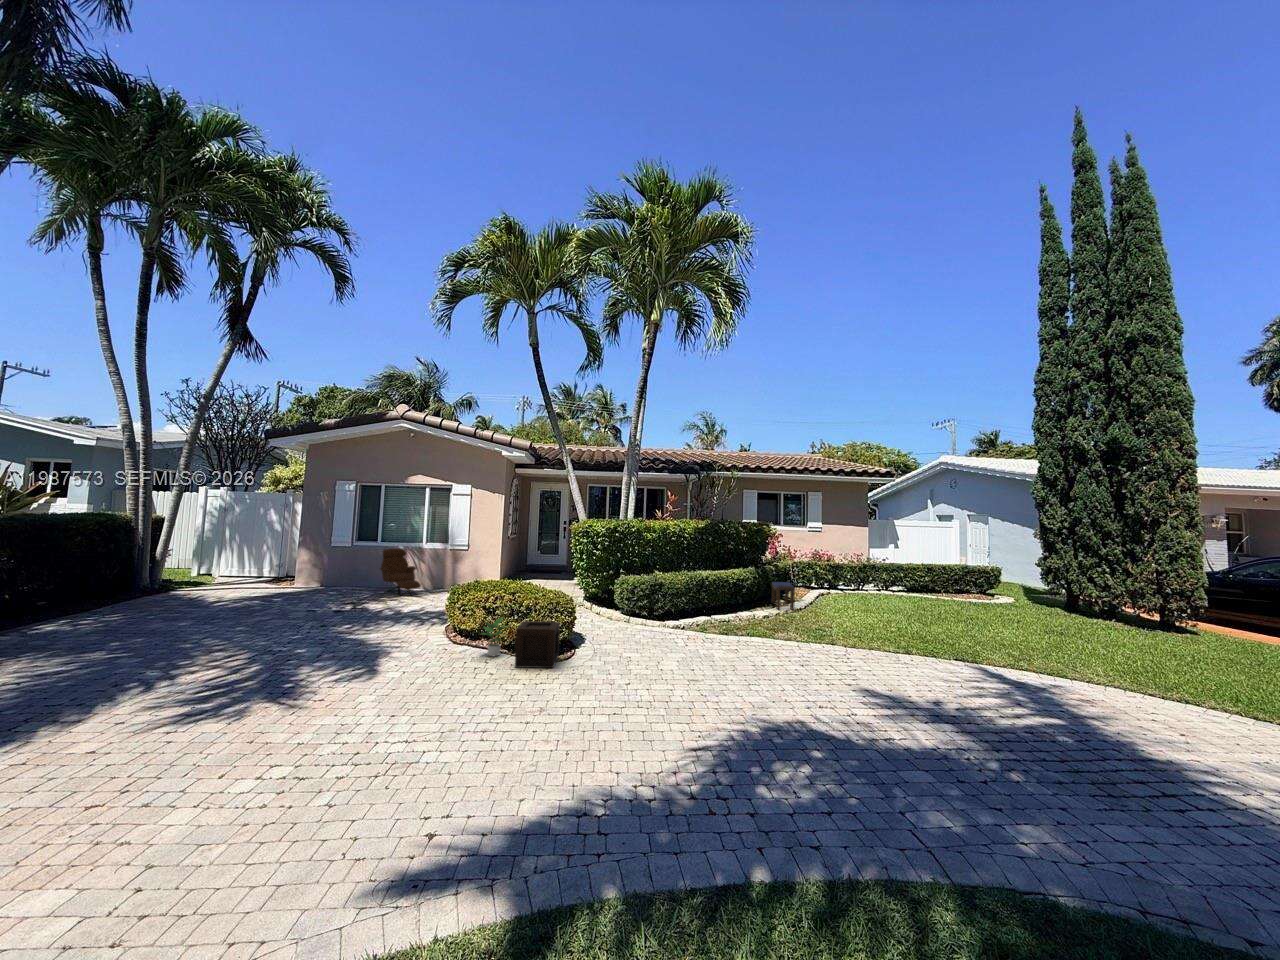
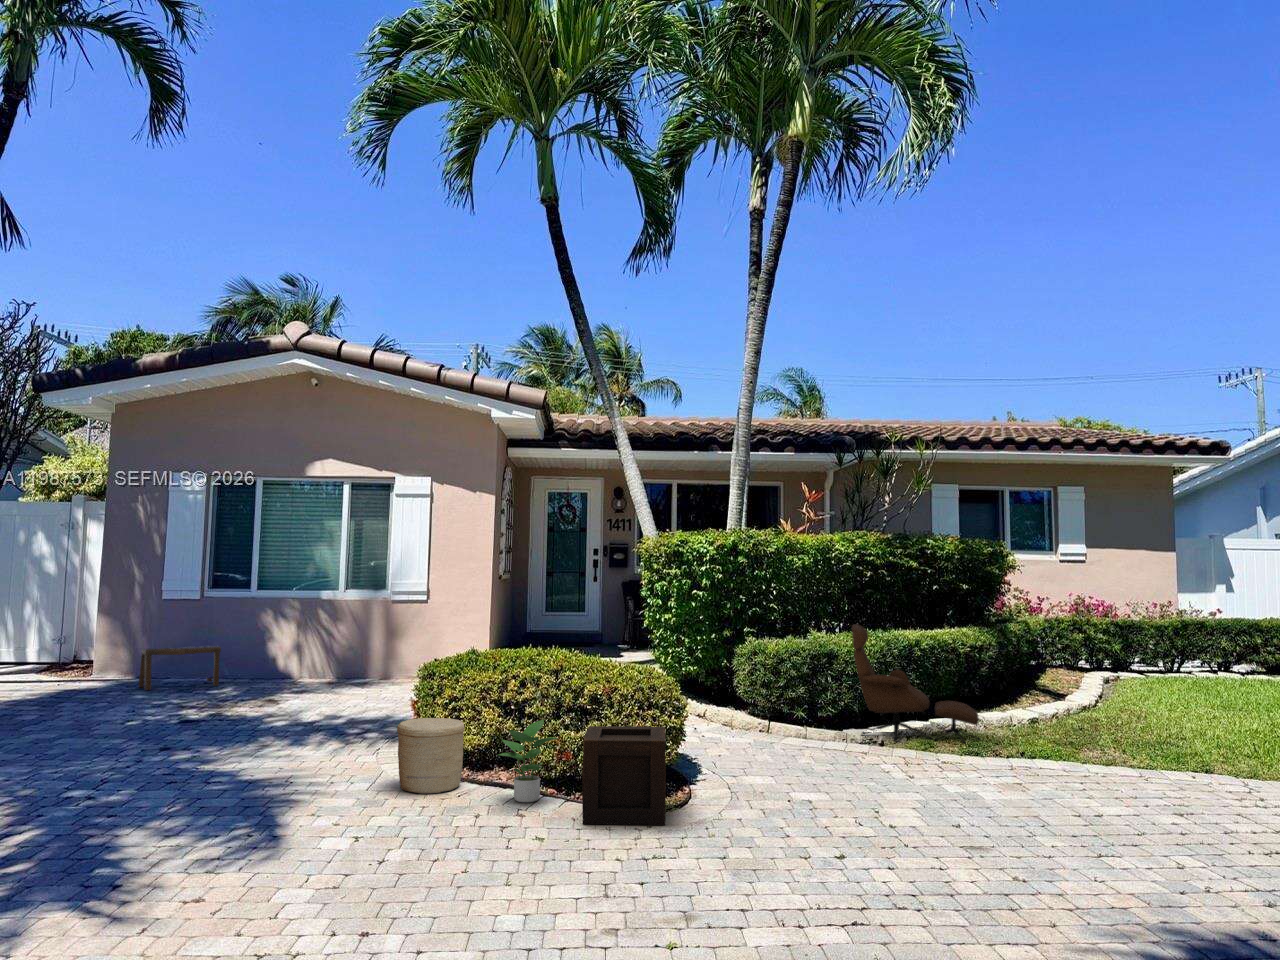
lounge chair: present [380,548,421,595] -> present [852,624,979,743]
bench: present [772,582,795,610] -> present [139,646,221,690]
woven basket: none [434,615,468,651] -> present [397,718,465,794]

